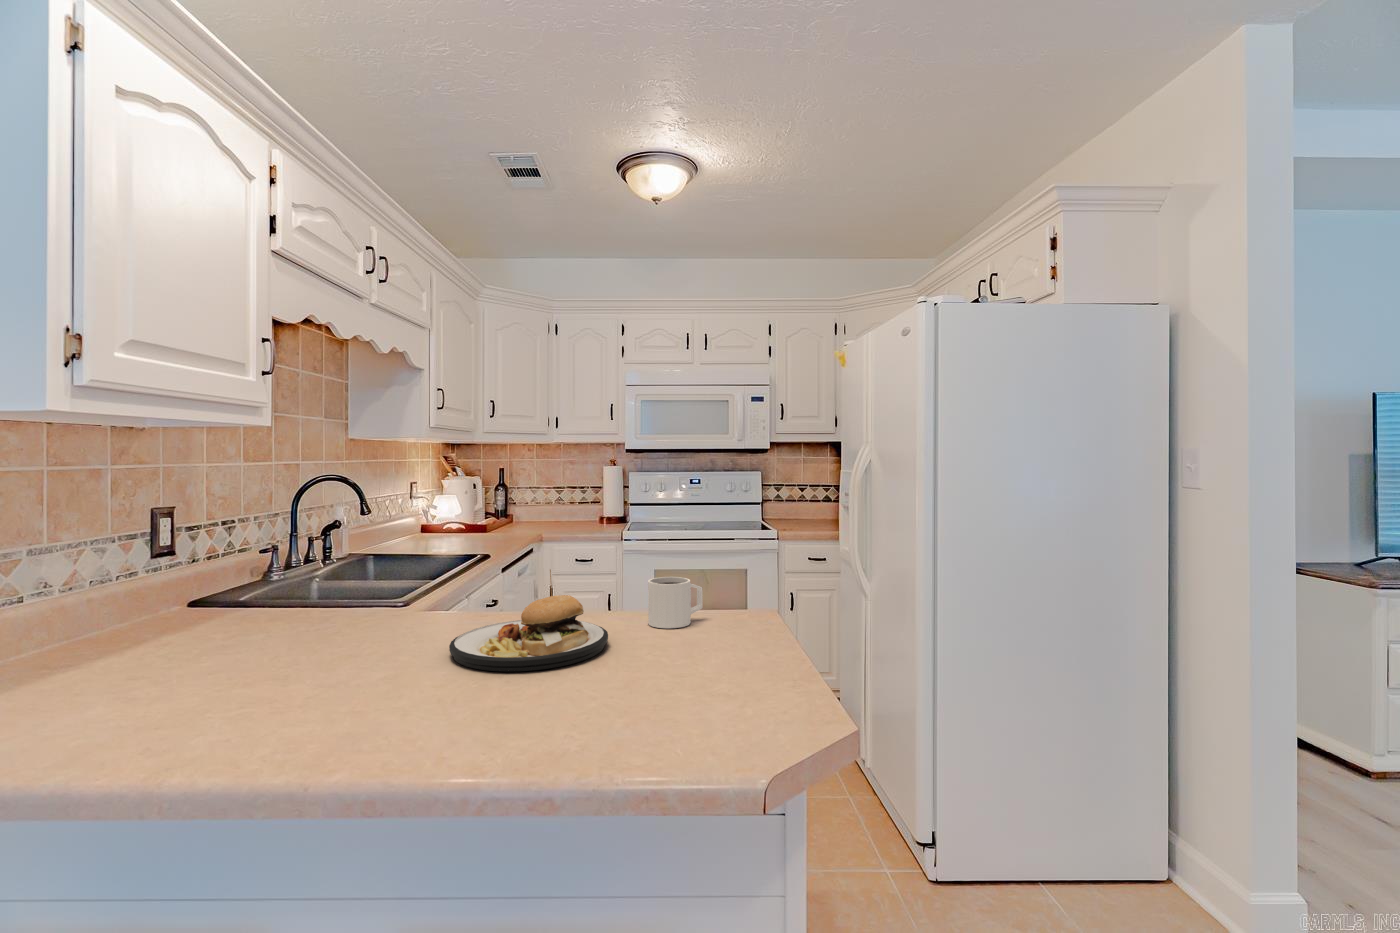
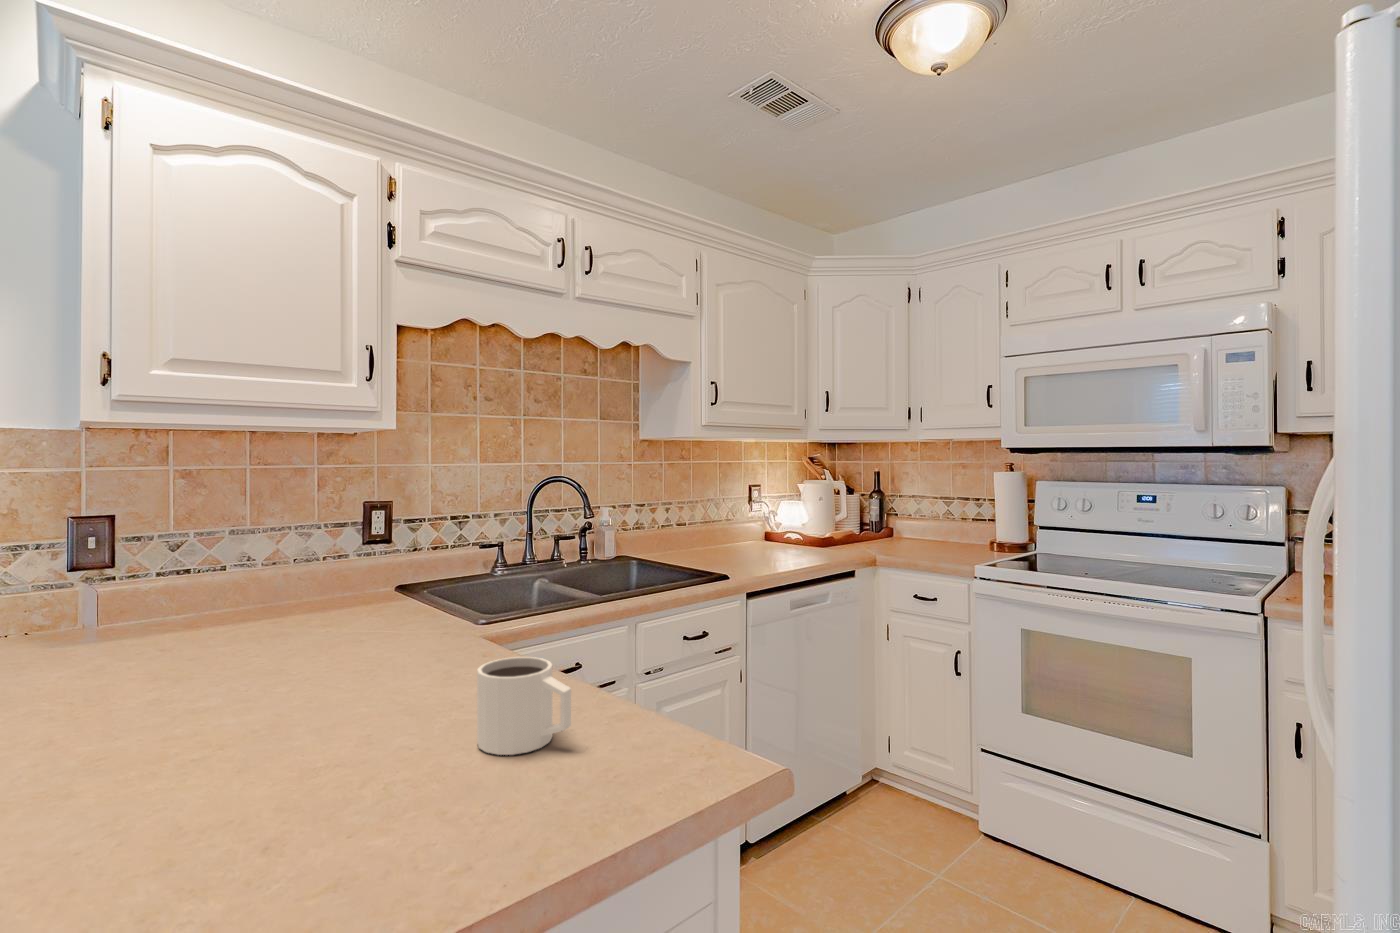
plate: present [449,570,608,672] -> none [169,615,415,763]

